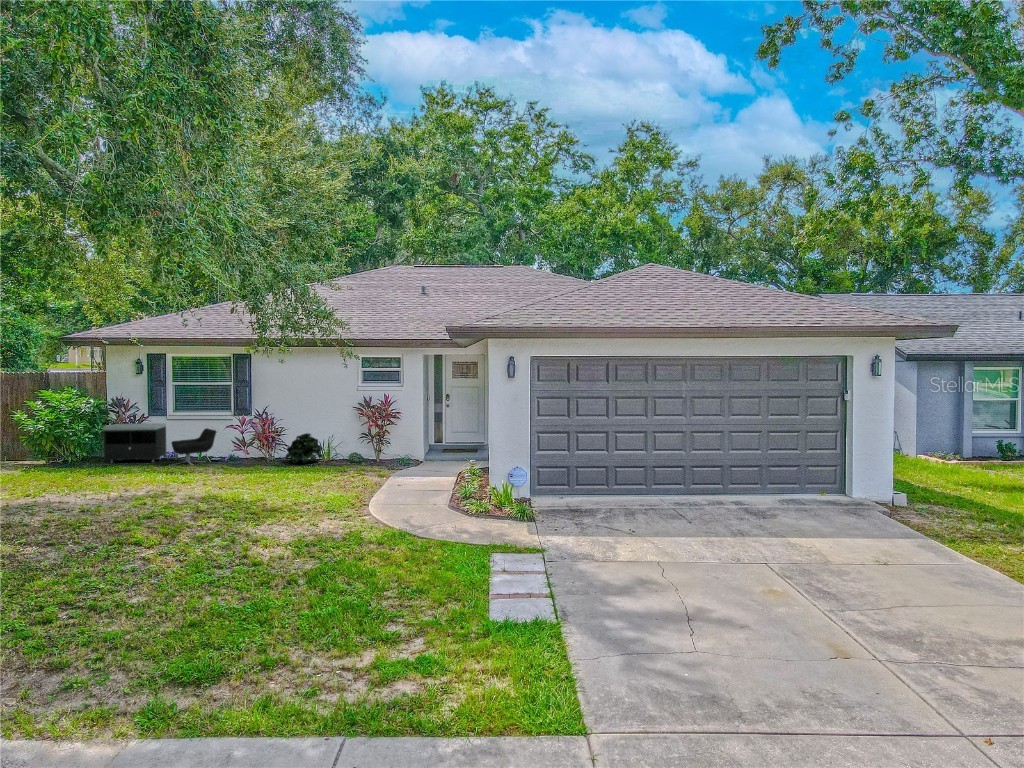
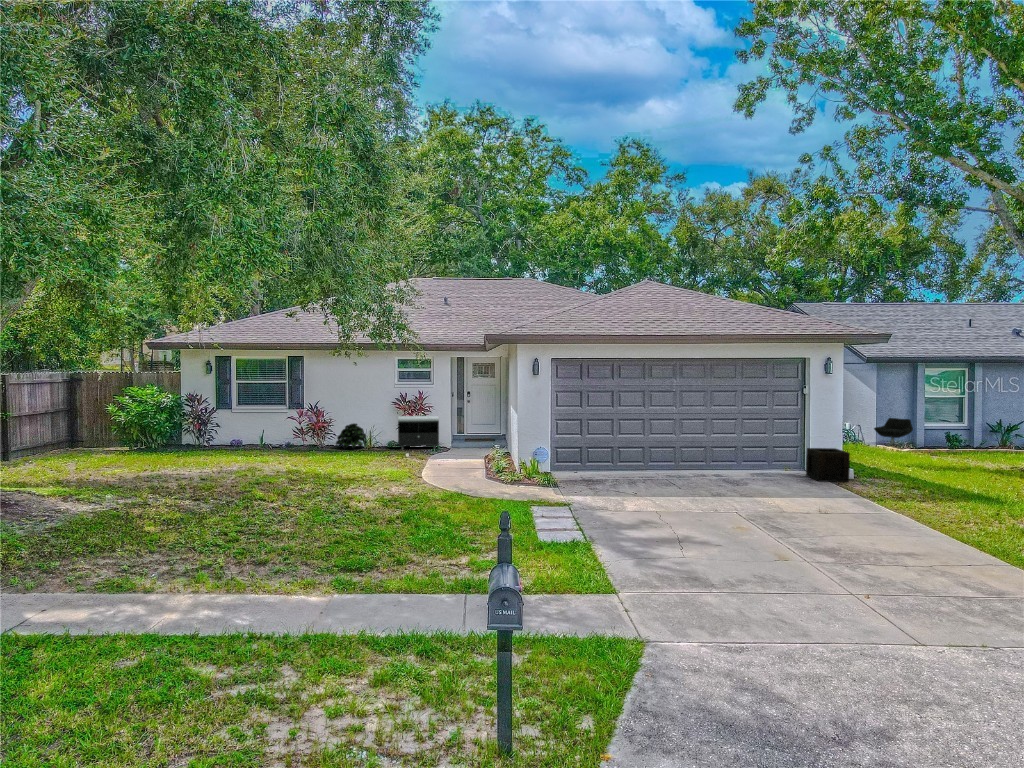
storage bench: present [103,423,167,463] -> present [398,416,439,449]
lounge chair: present [171,428,217,465] -> present [874,418,913,446]
wooden crate: none [847,469,904,513] -> present [806,448,850,482]

